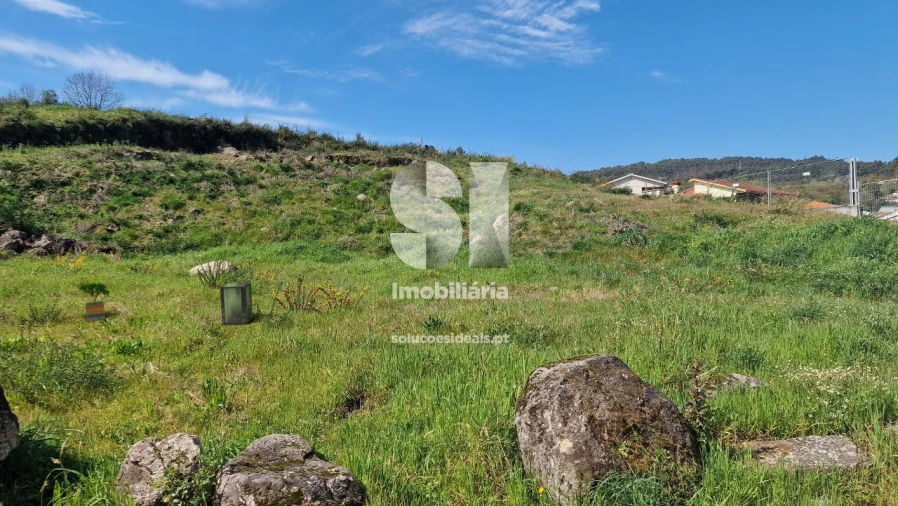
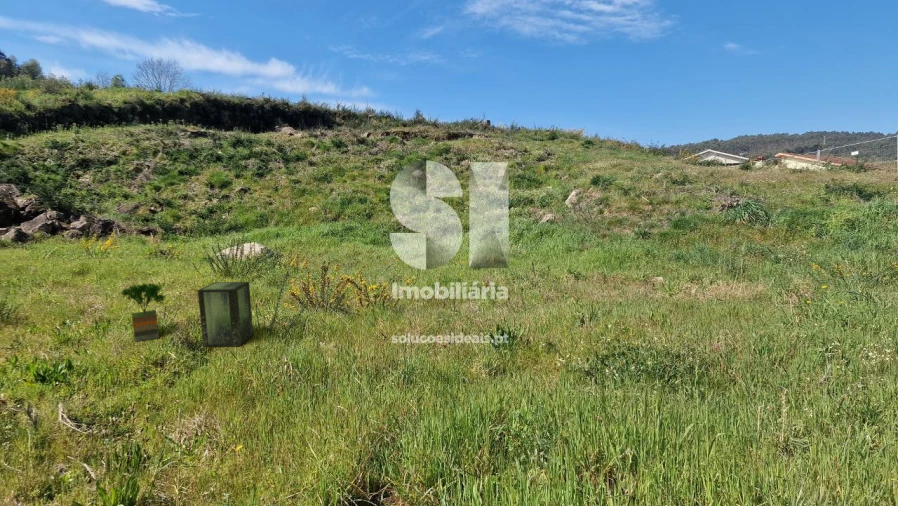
potted tree: present [79,283,110,322] -> present [121,283,166,342]

